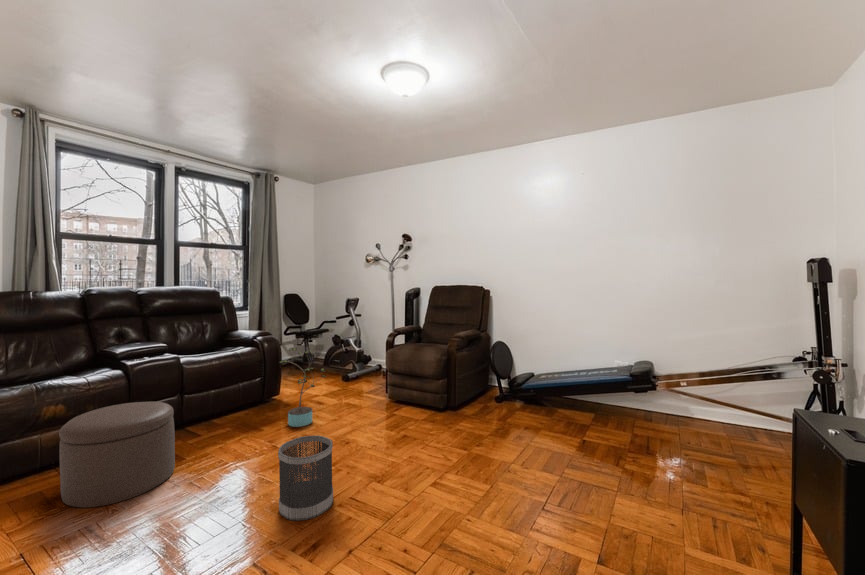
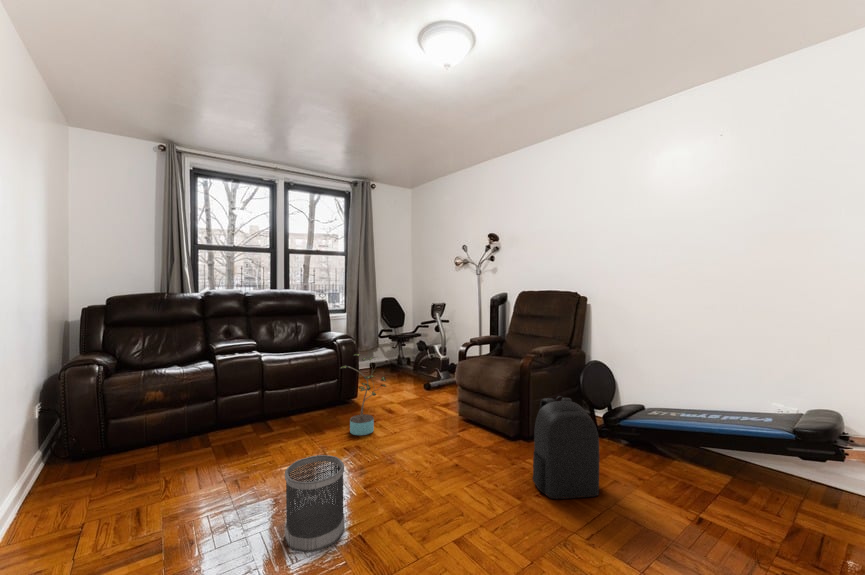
backpack: none [469,367,519,446] -> present [533,397,600,499]
ottoman: present [59,401,175,508] -> none [140,396,235,489]

